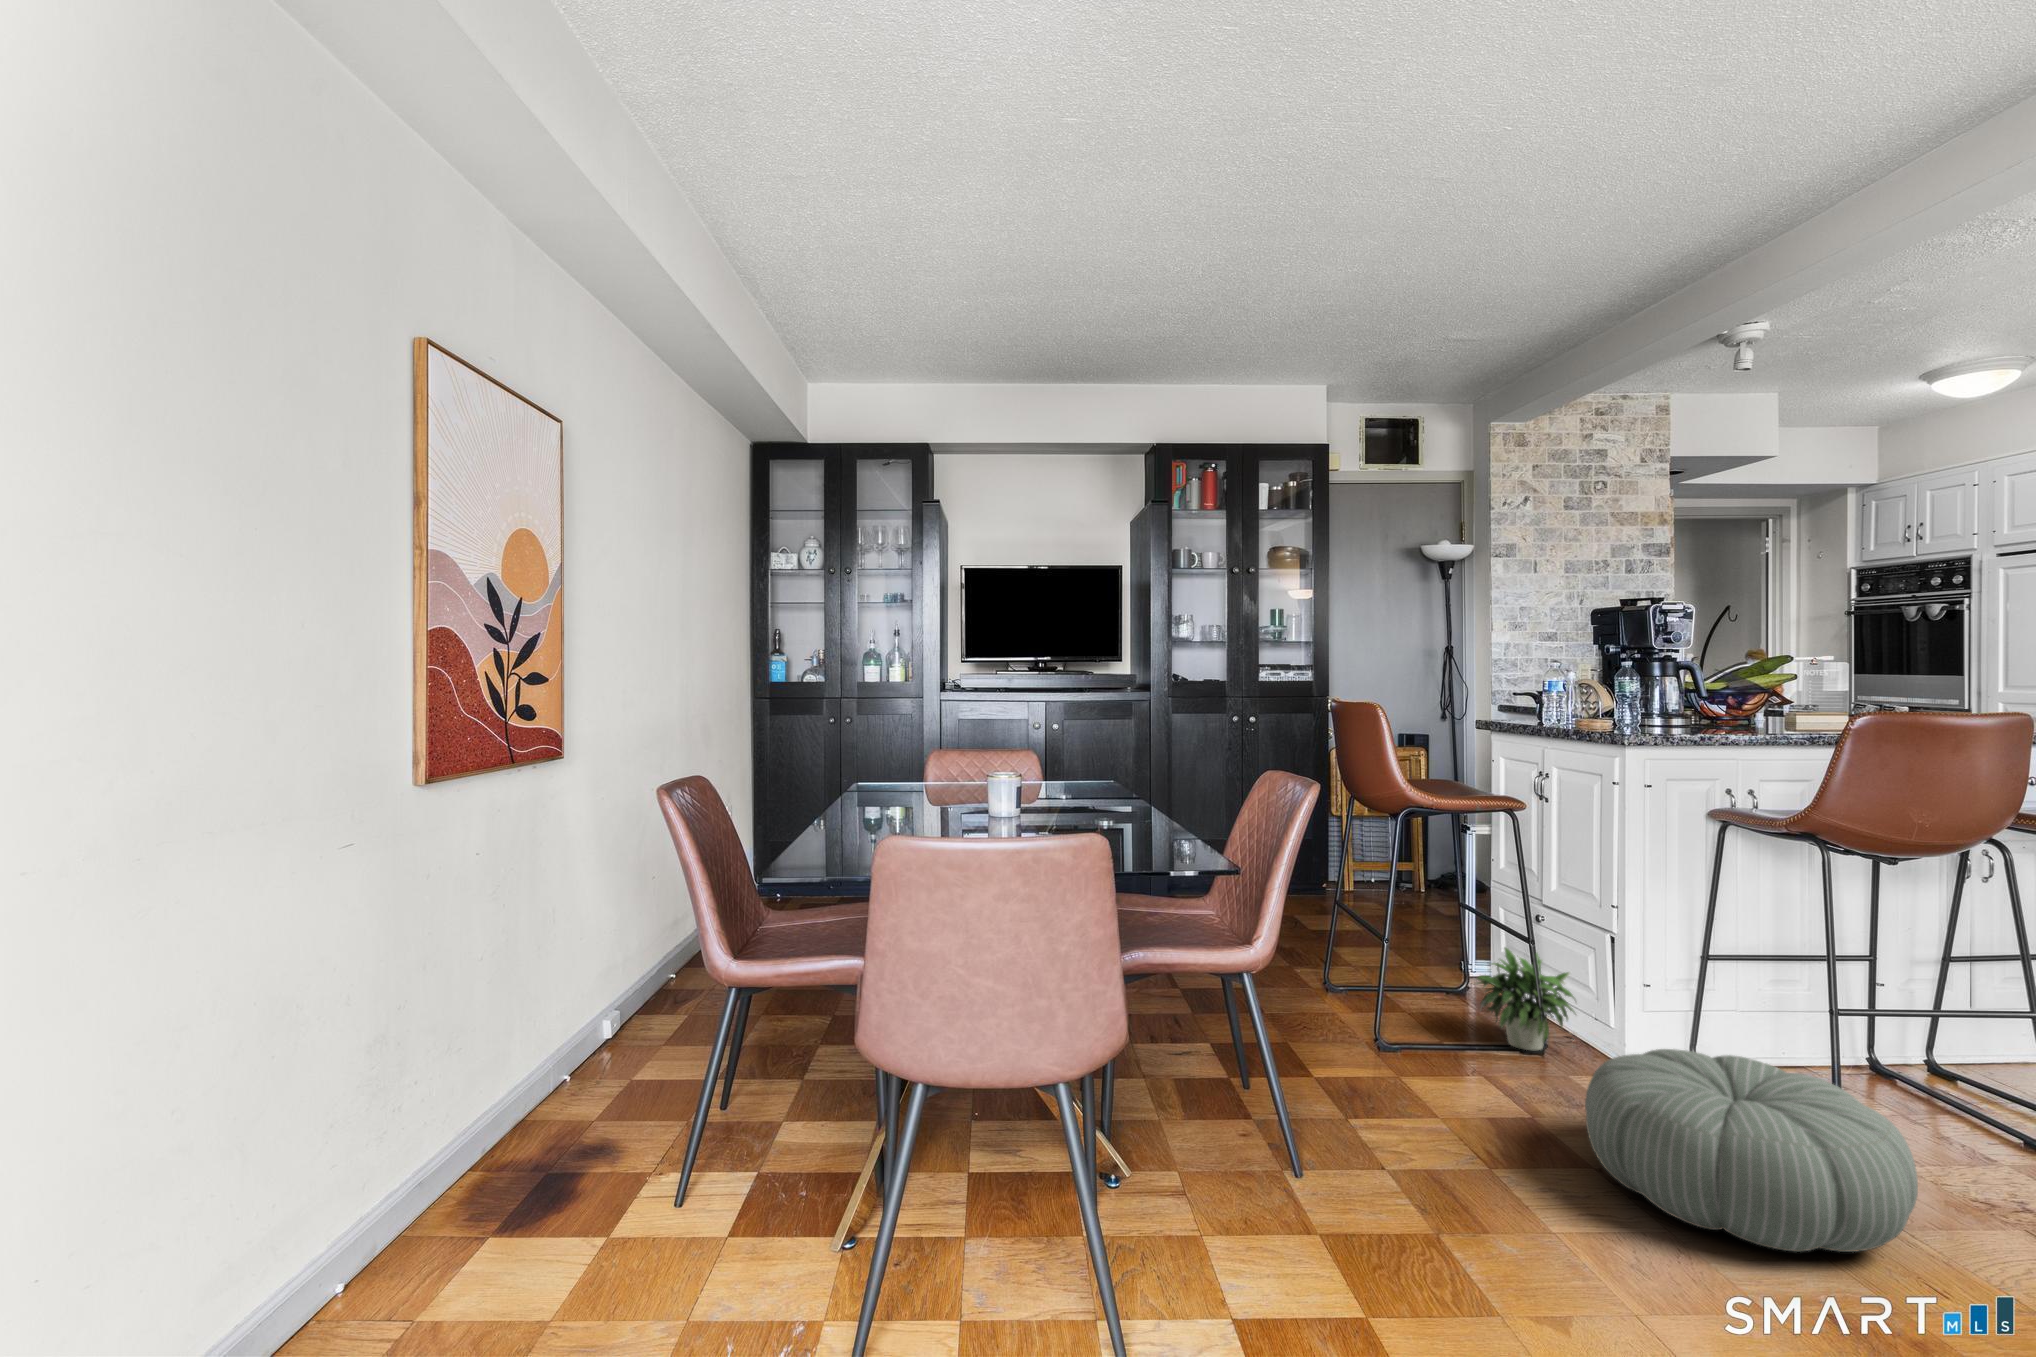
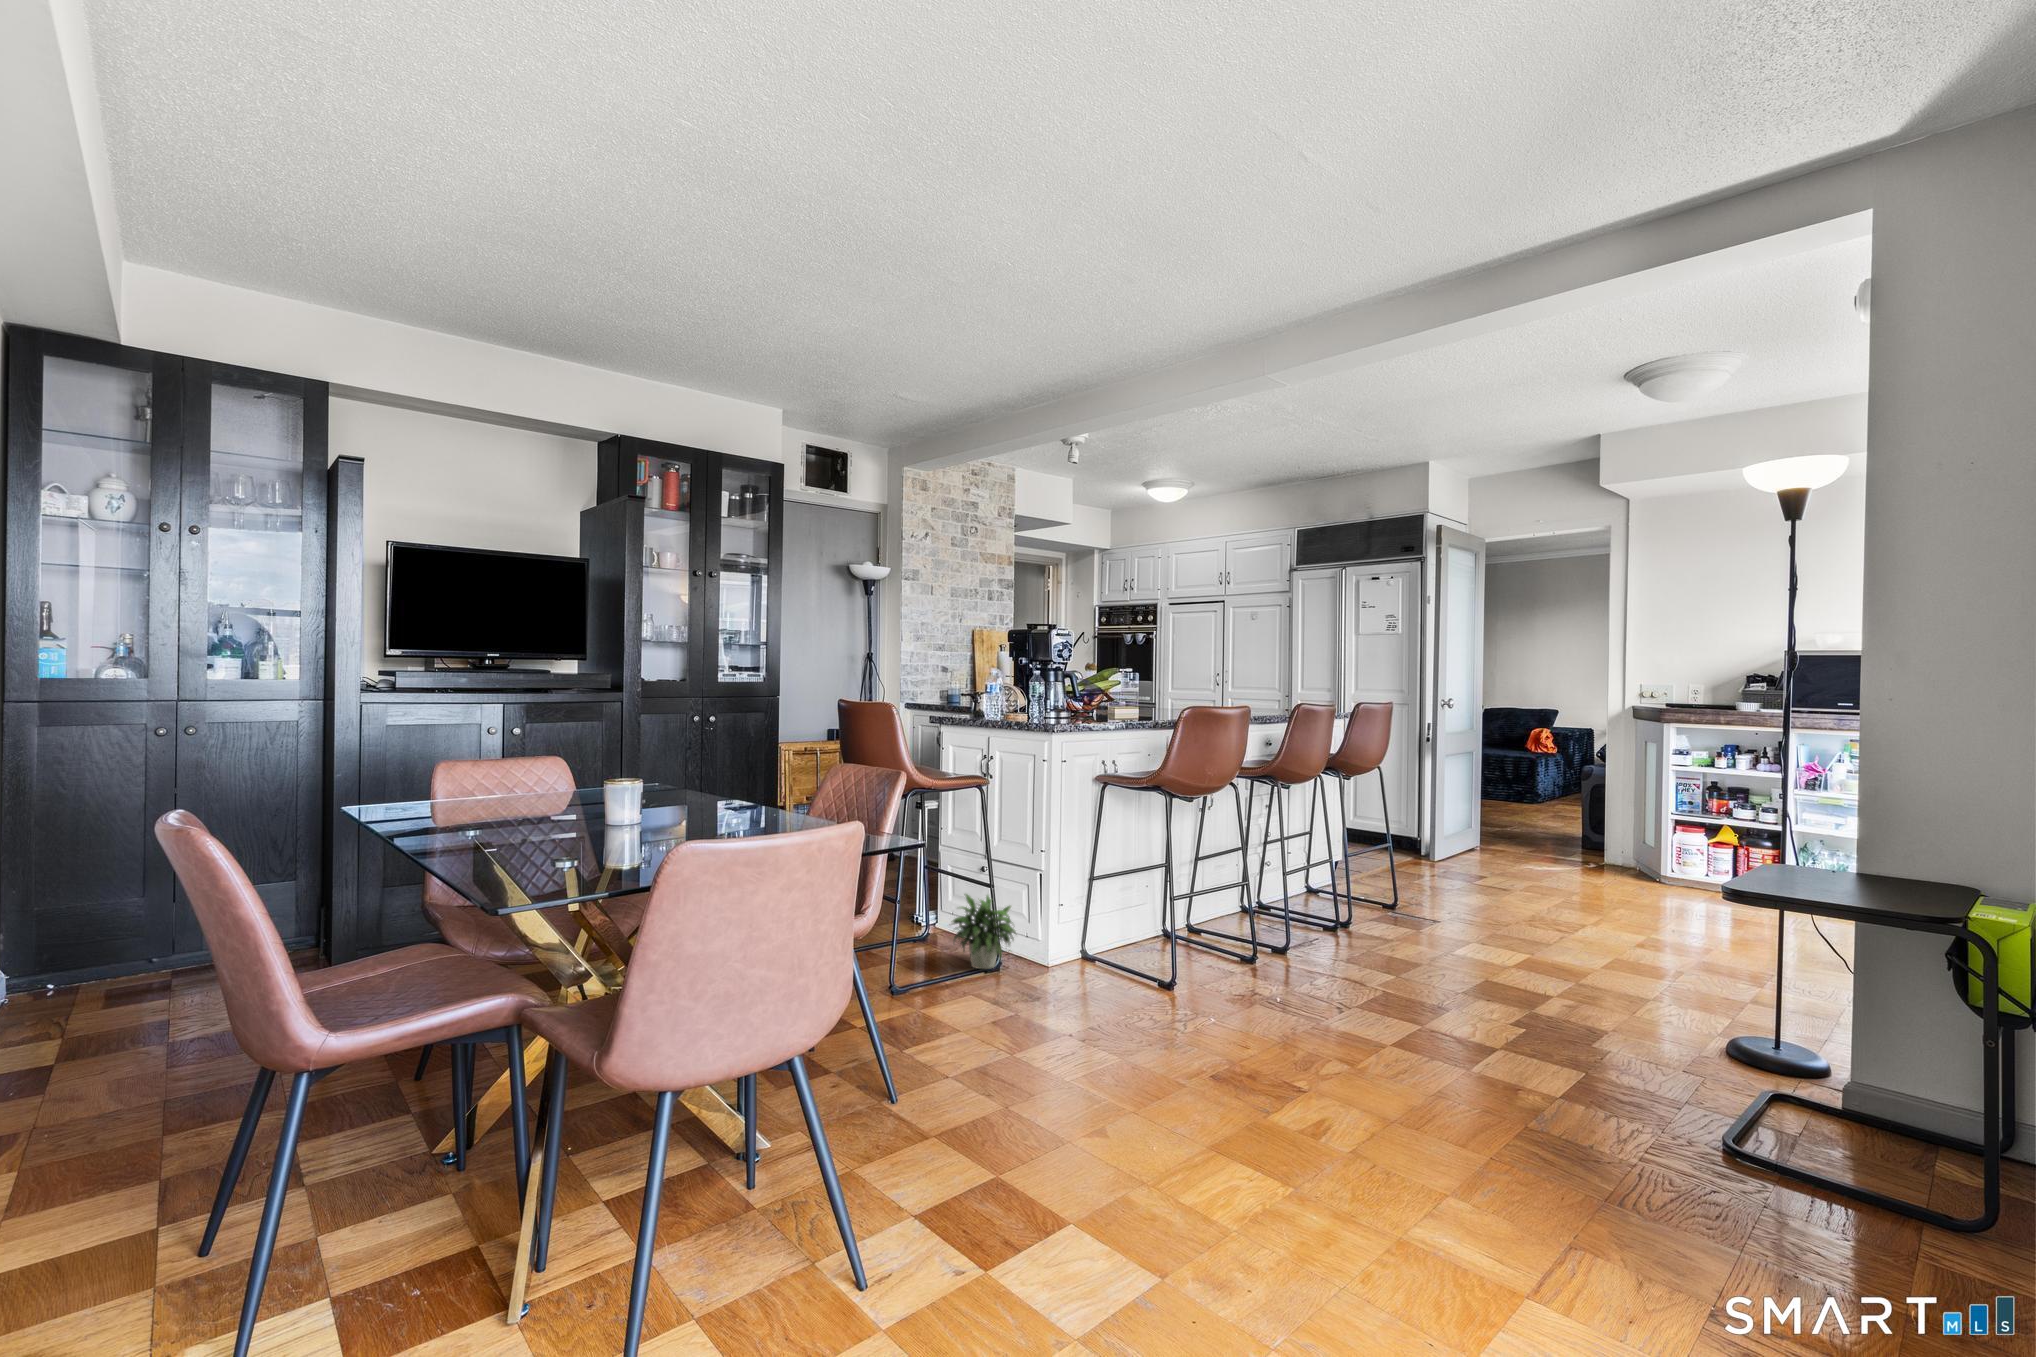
pouf: present [1585,1049,1918,1252] -> none [1060,941,1239,1057]

